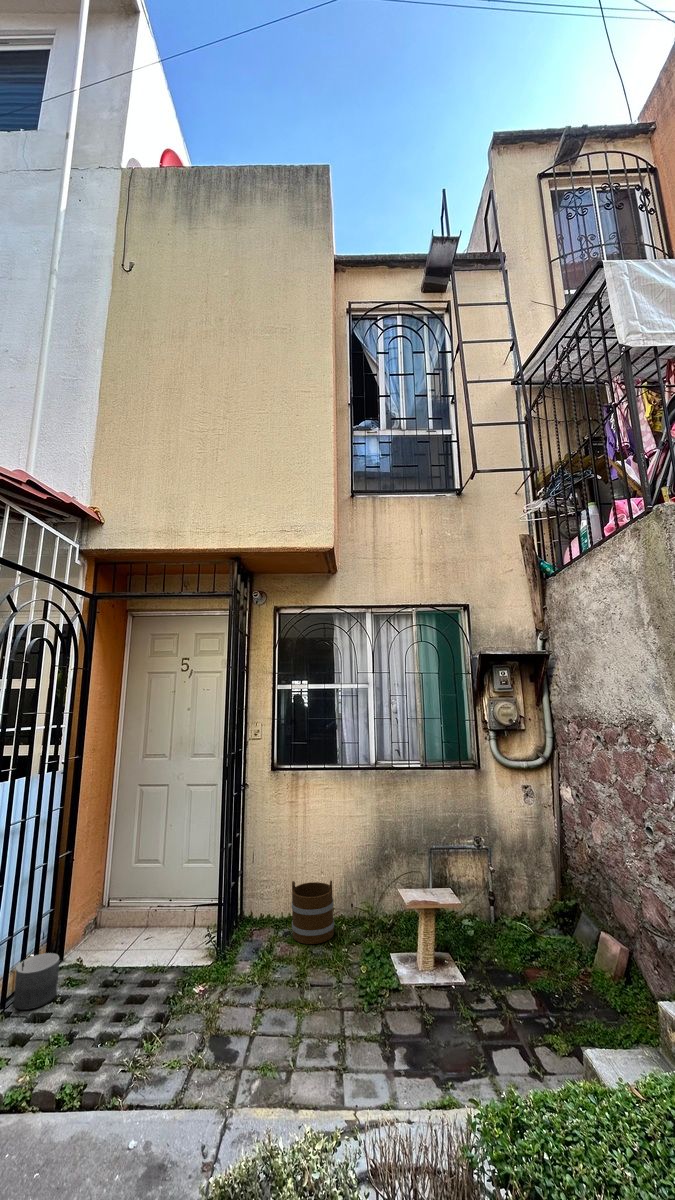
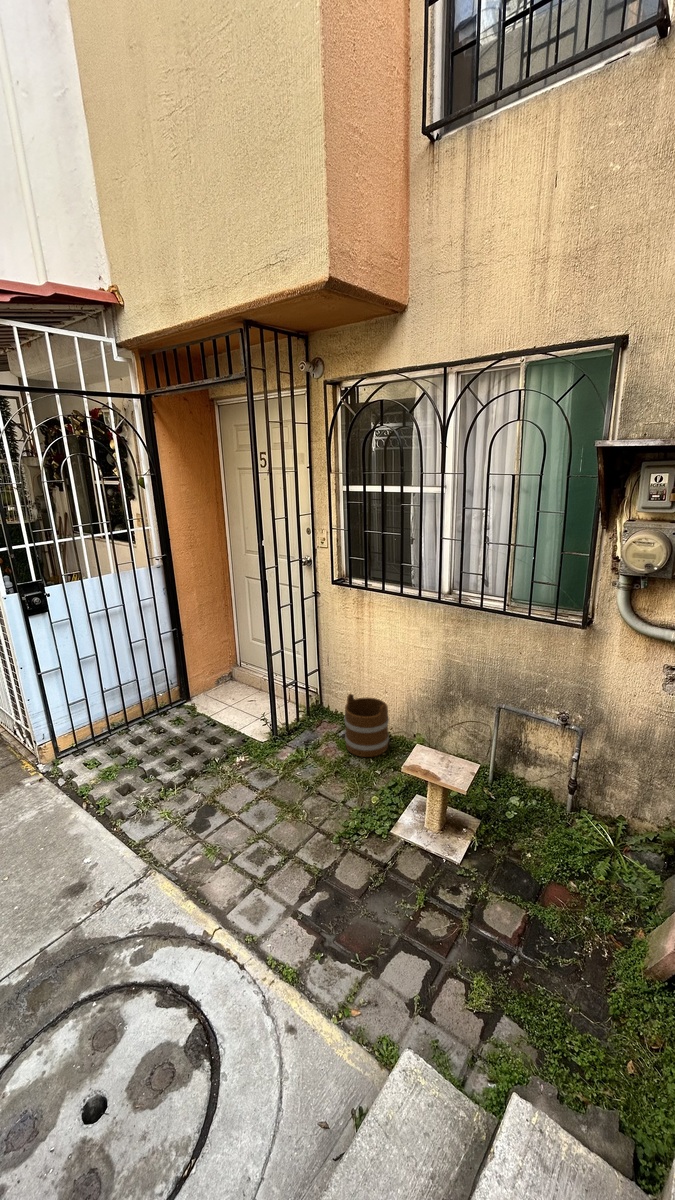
planter: present [14,953,59,1010] -> none [132,695,165,730]

